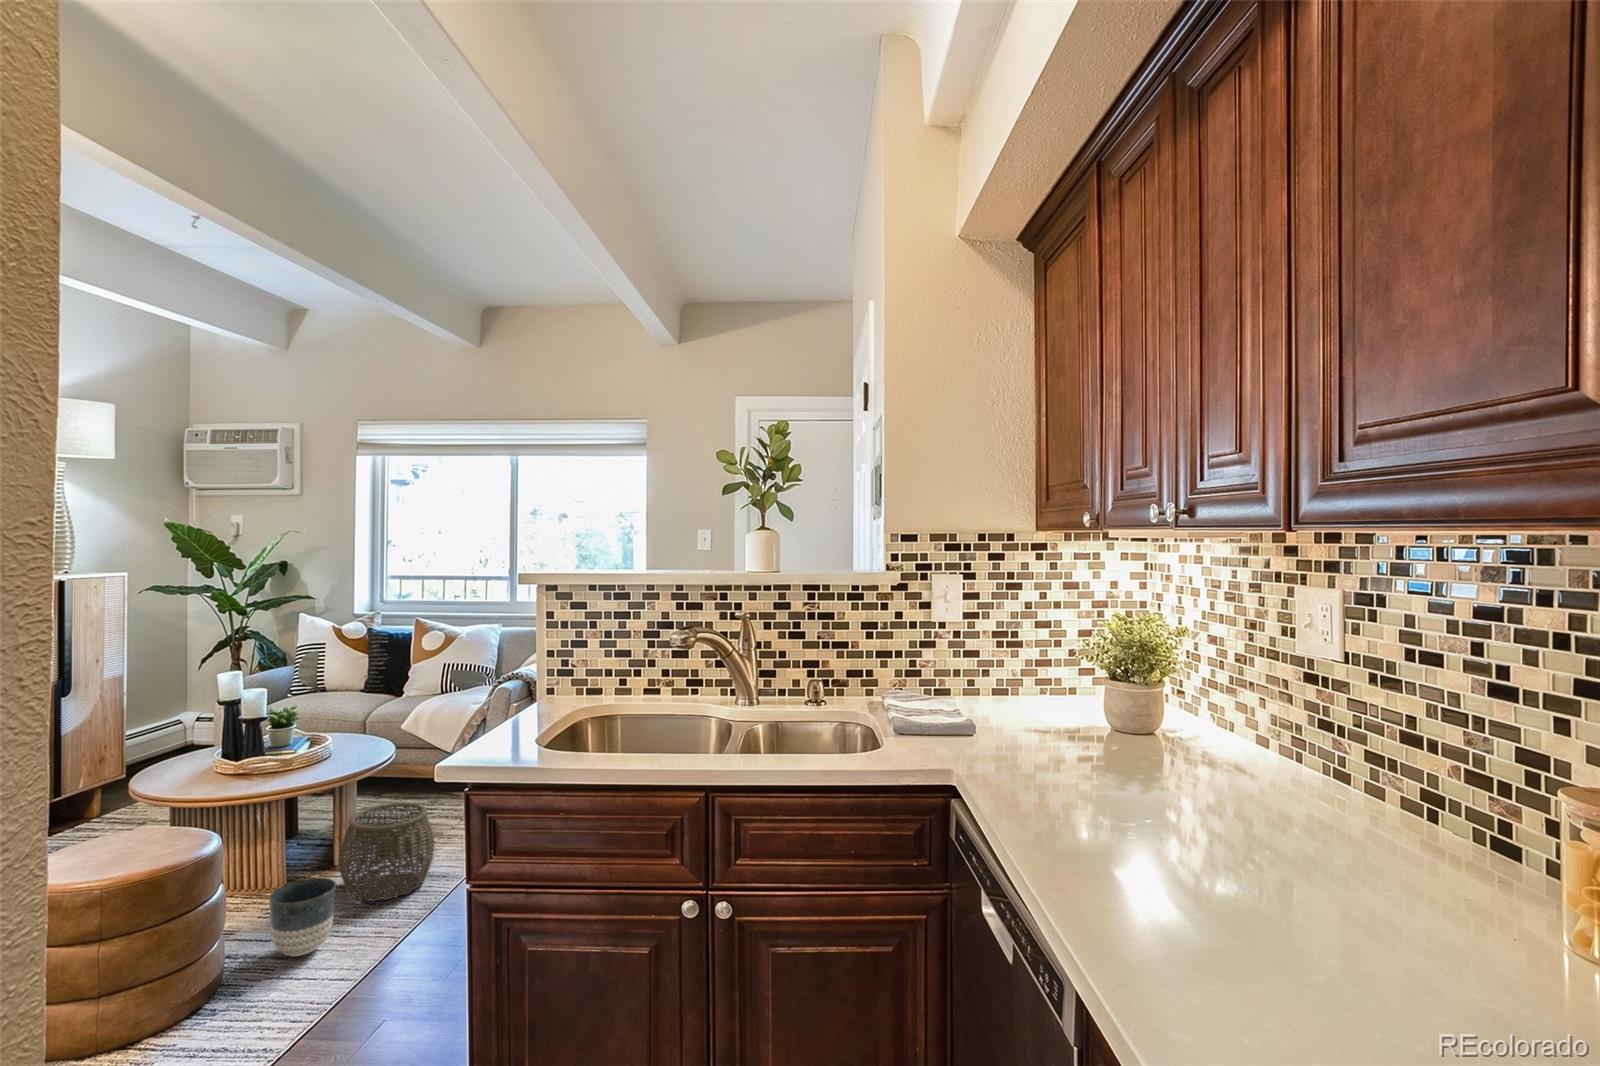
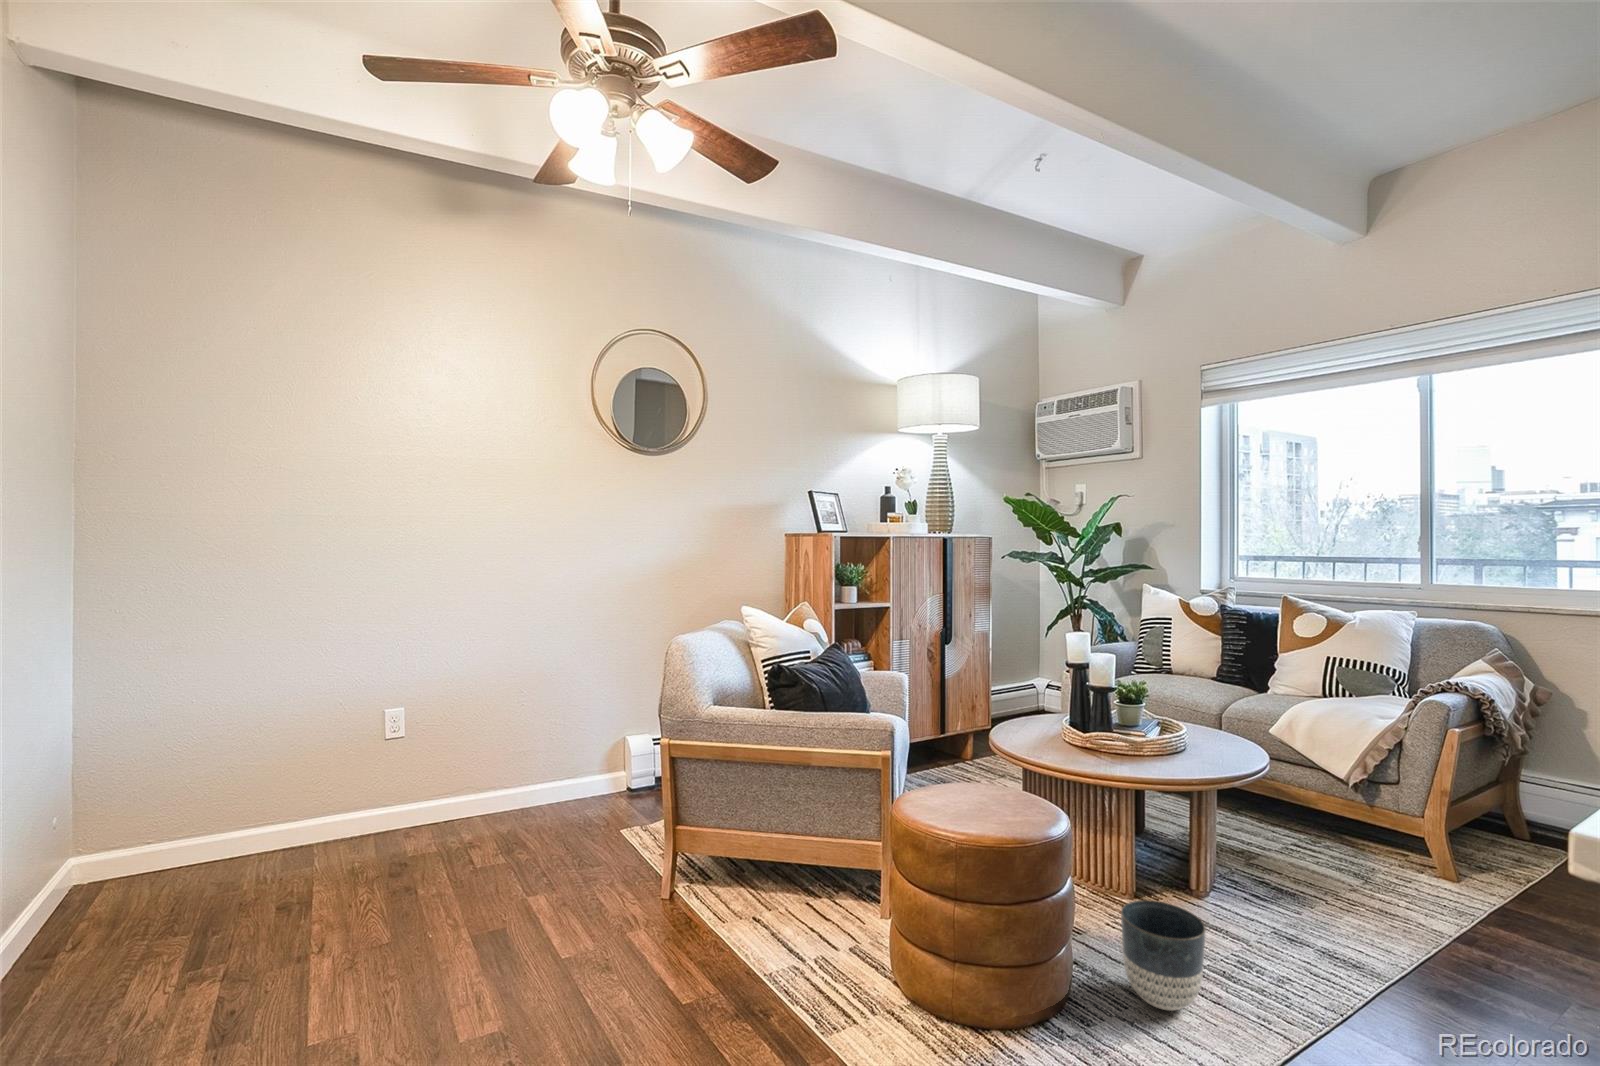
woven basket: present [339,803,435,902] -> none [1201,829,1346,979]

